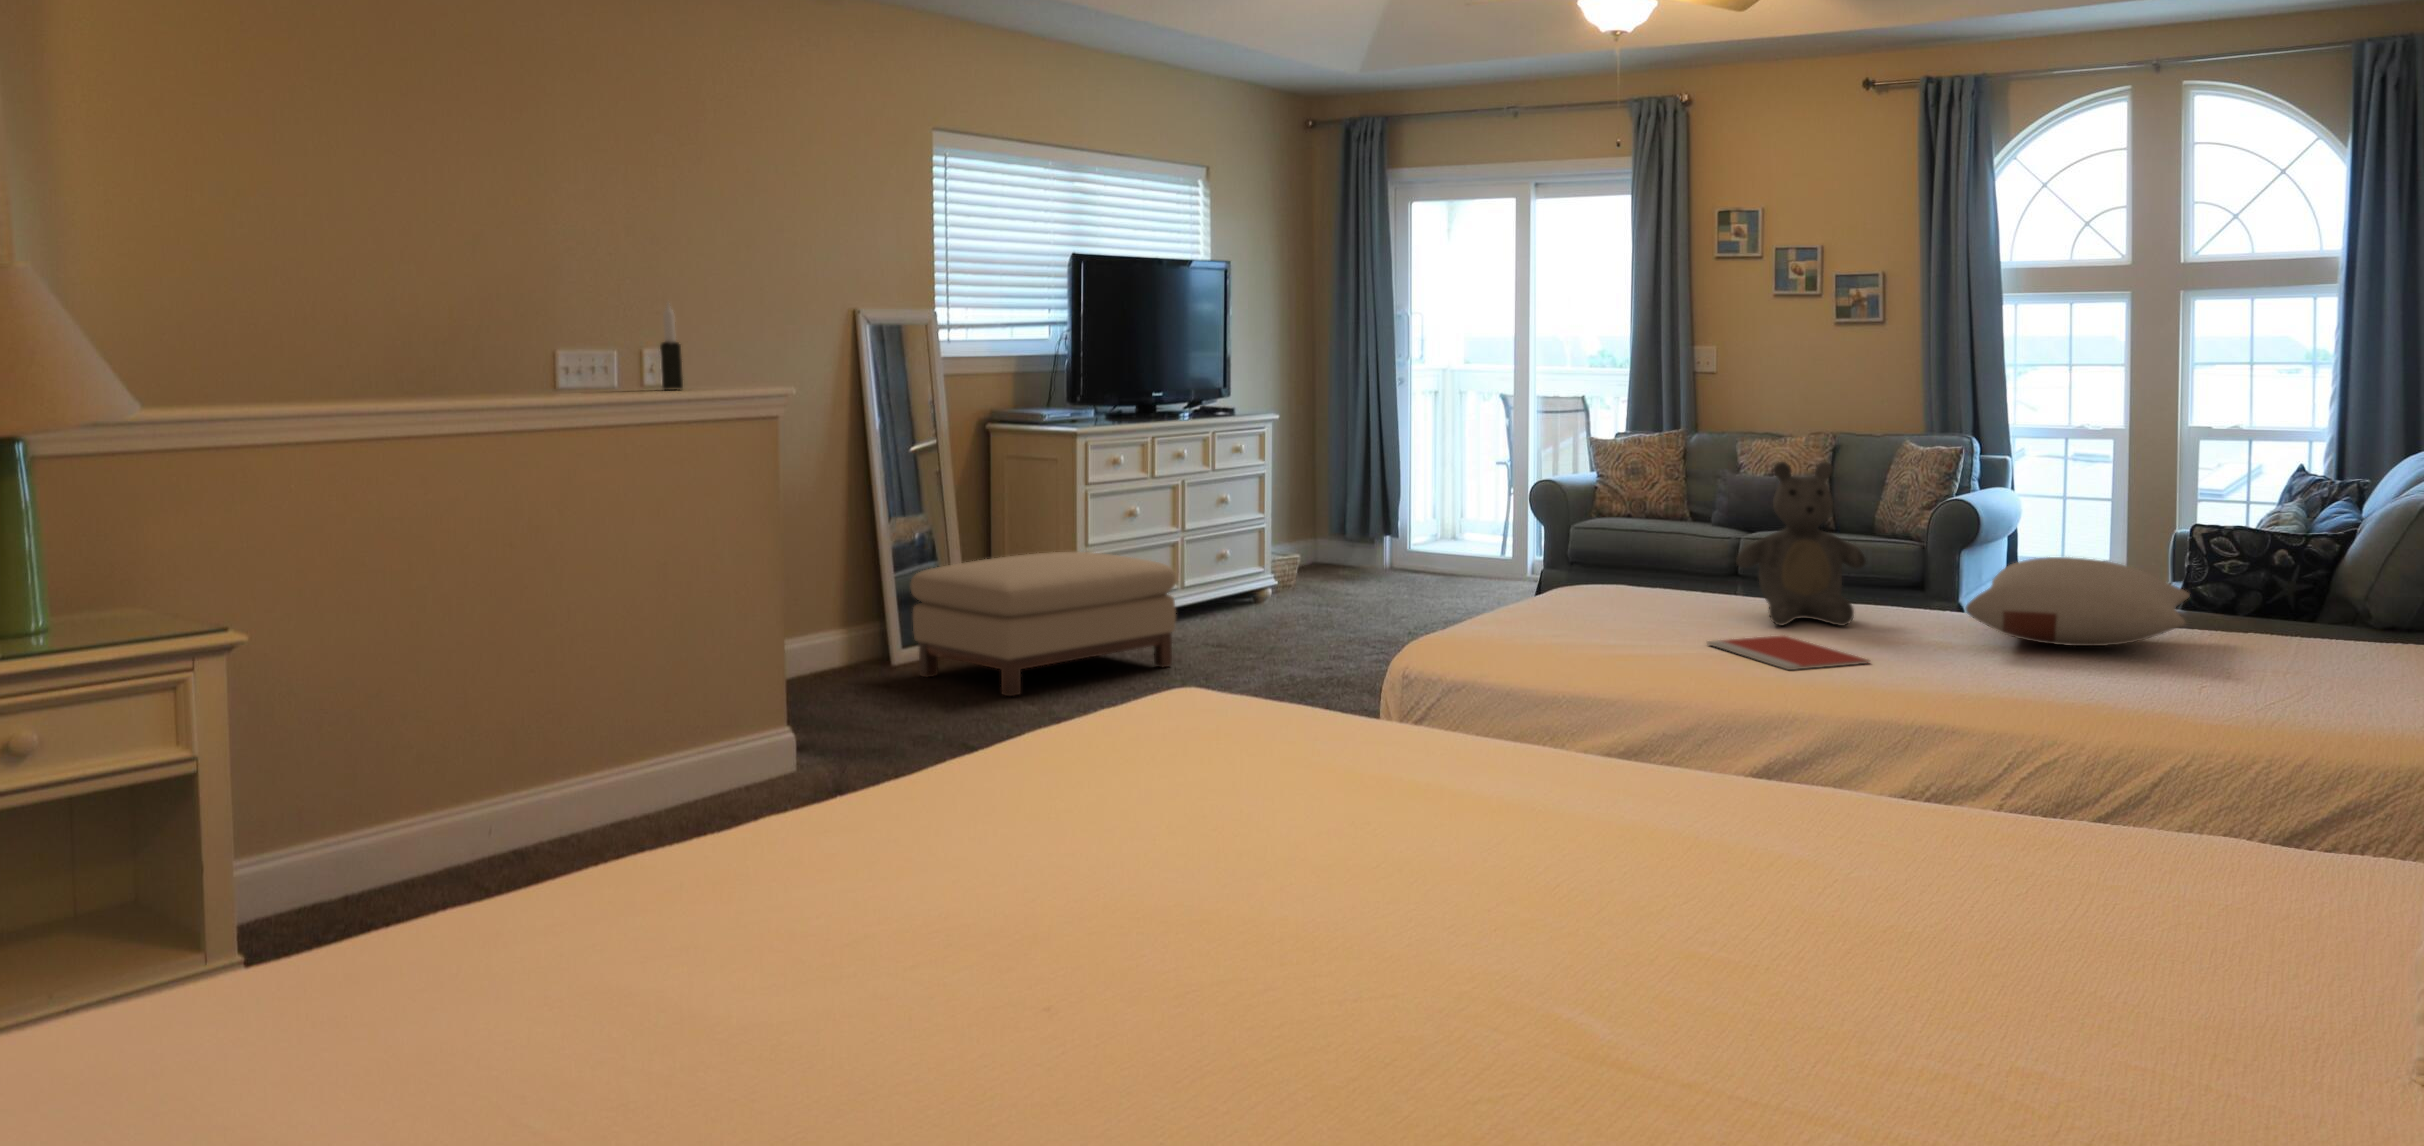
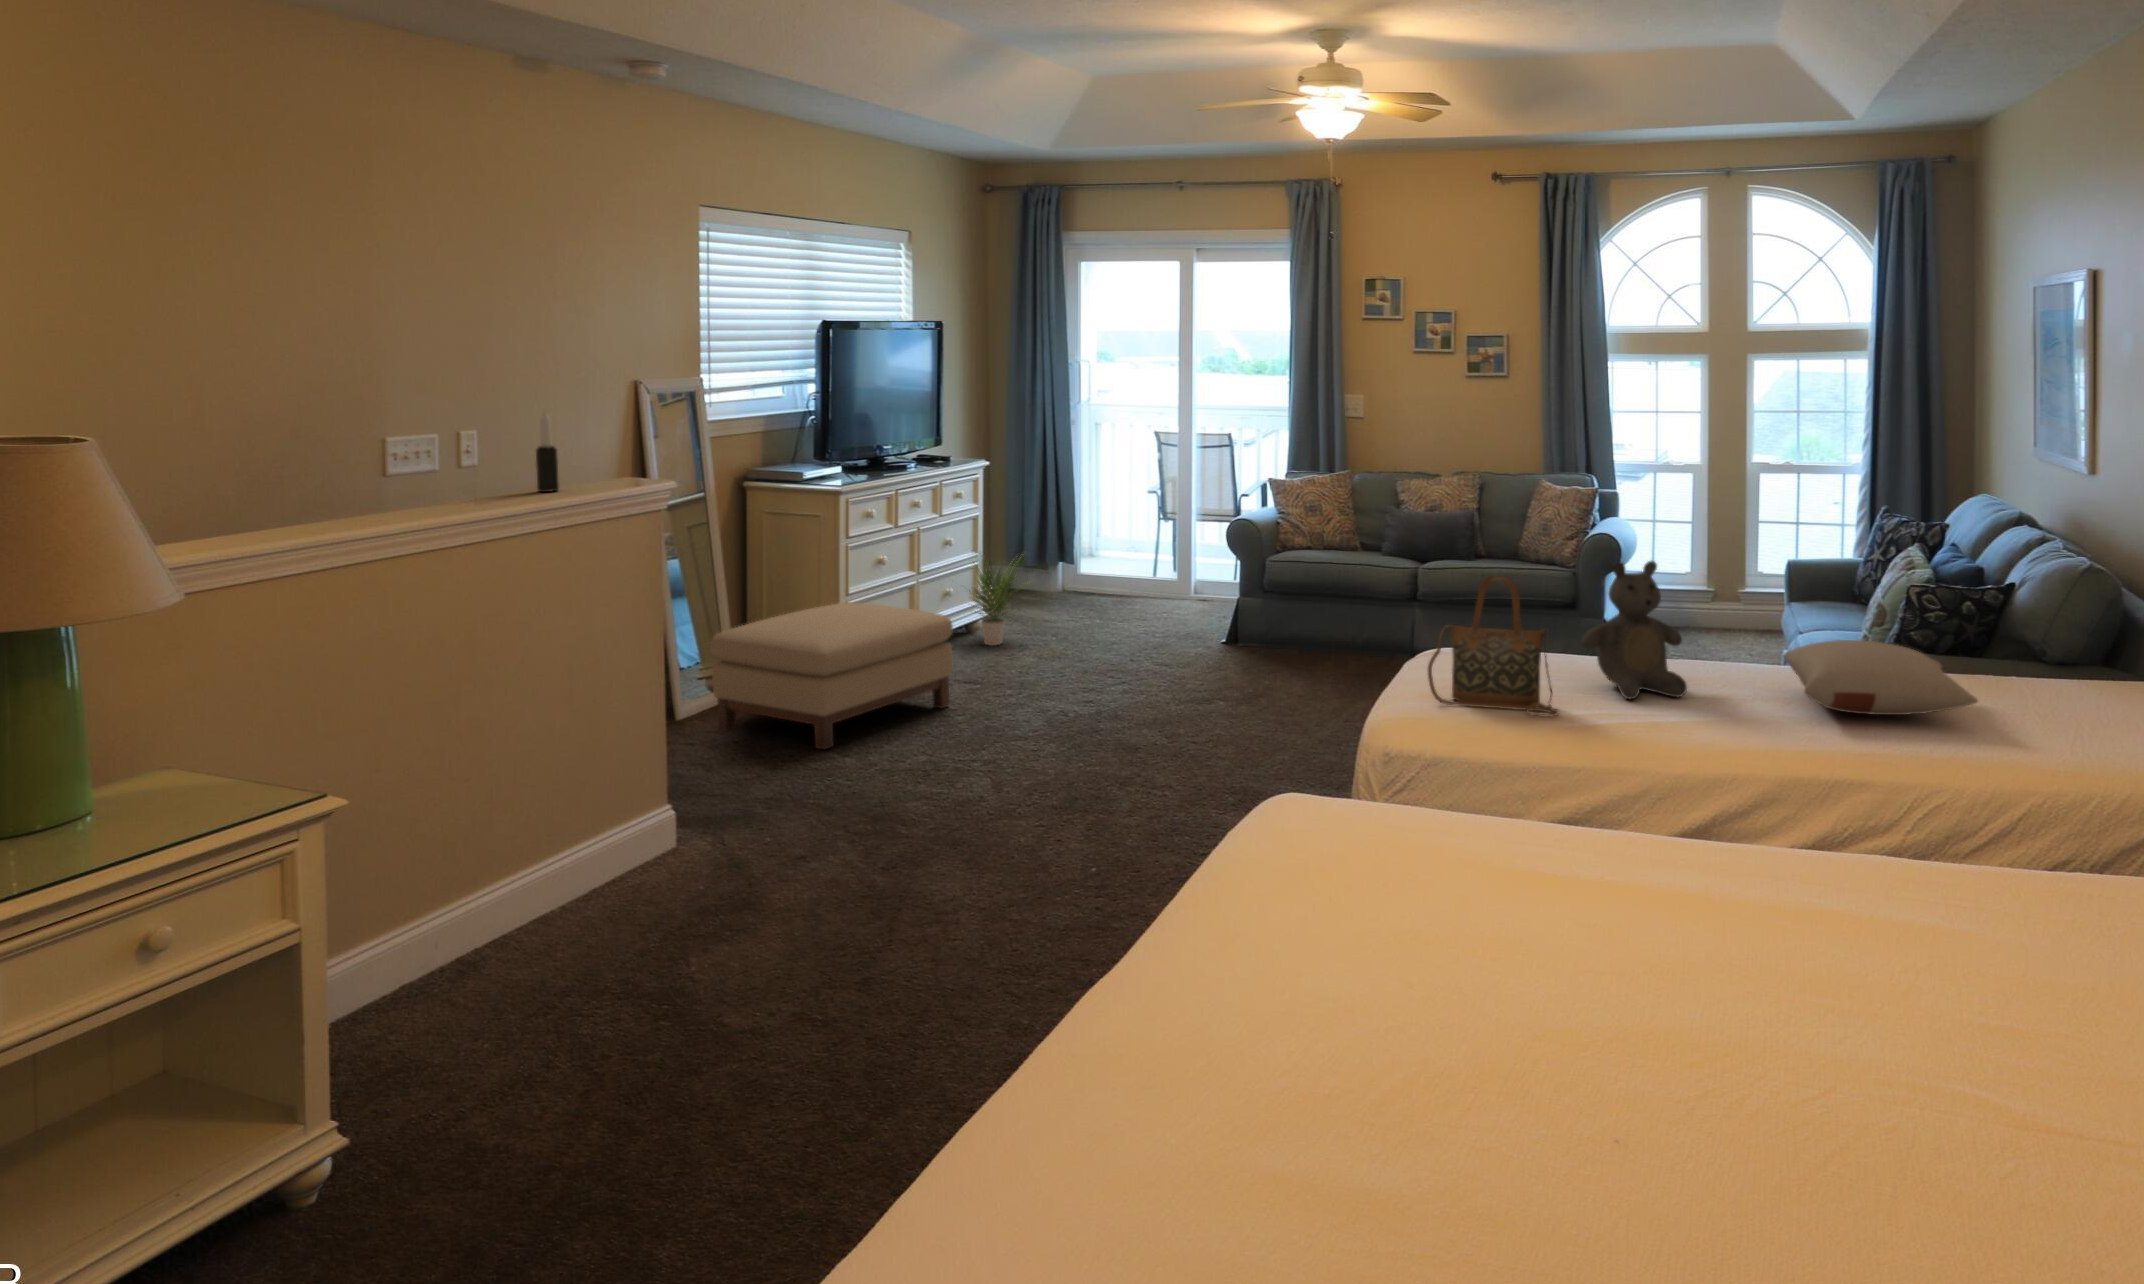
handbag: none [1535,472,1676,635] -> present [1428,576,1559,717]
potted plant: none [1213,510,1311,616] -> present [974,560,1026,646]
notebook: present [1707,636,1870,670] -> none [1600,713,1750,755]

